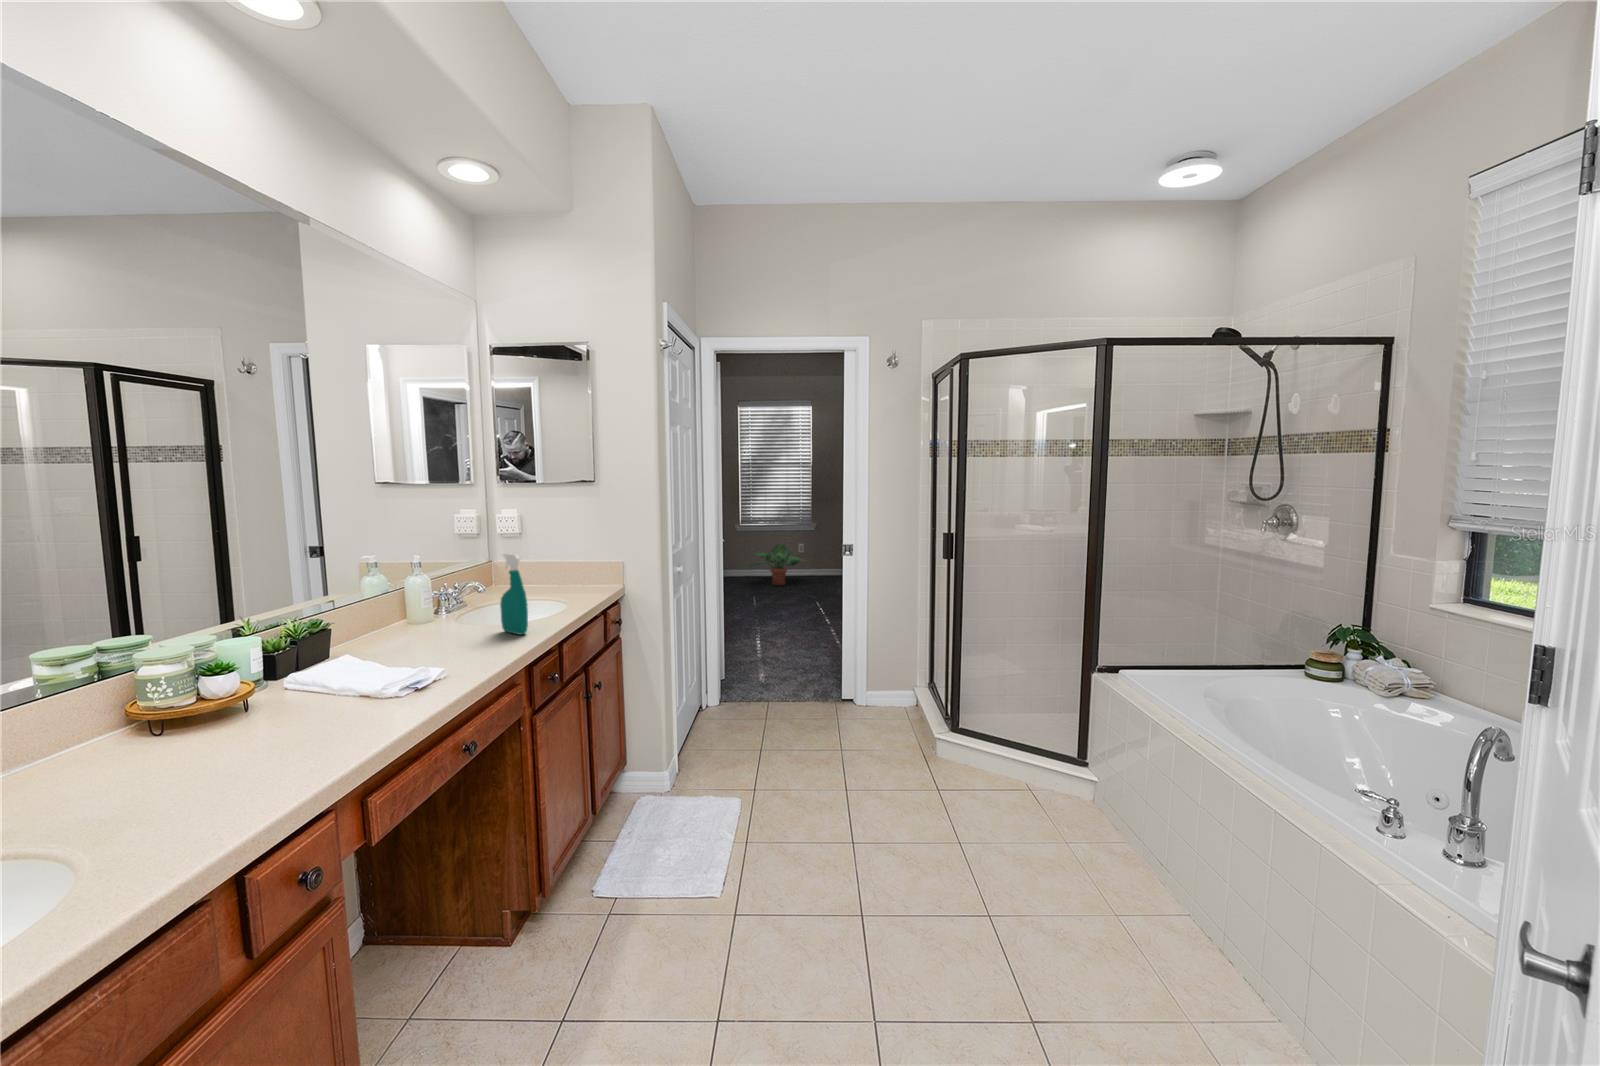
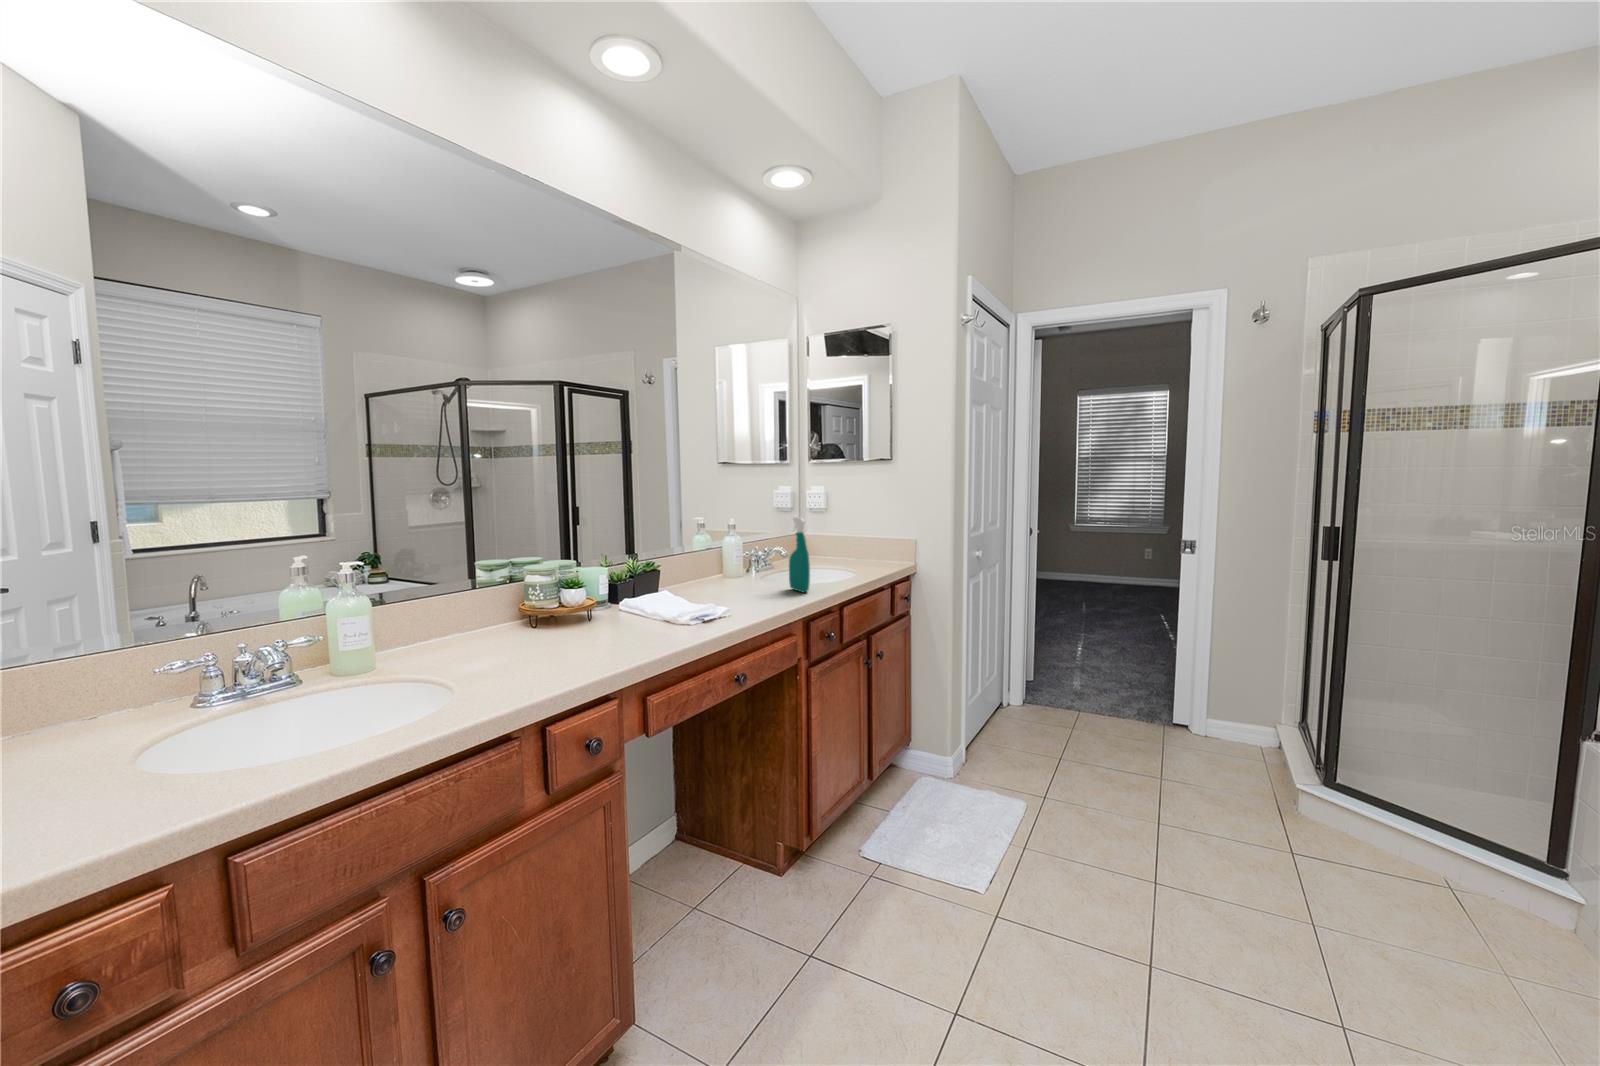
potted plant: present [752,543,803,585] -> none [1076,544,1155,593]

